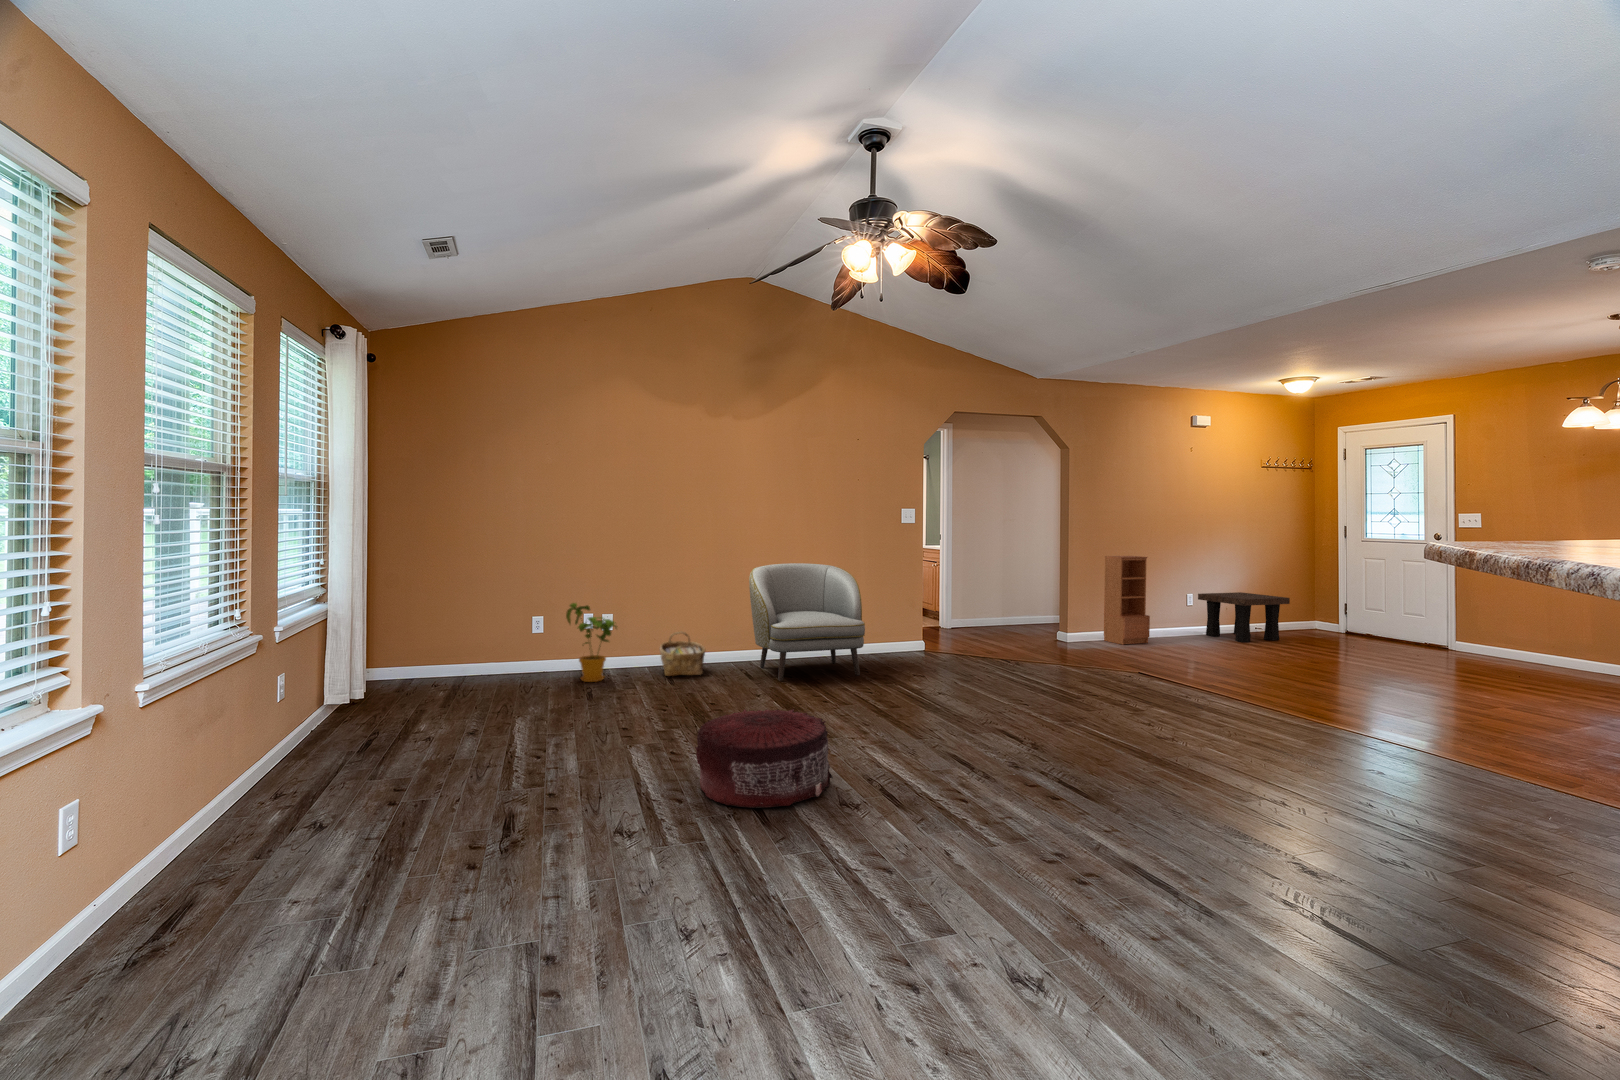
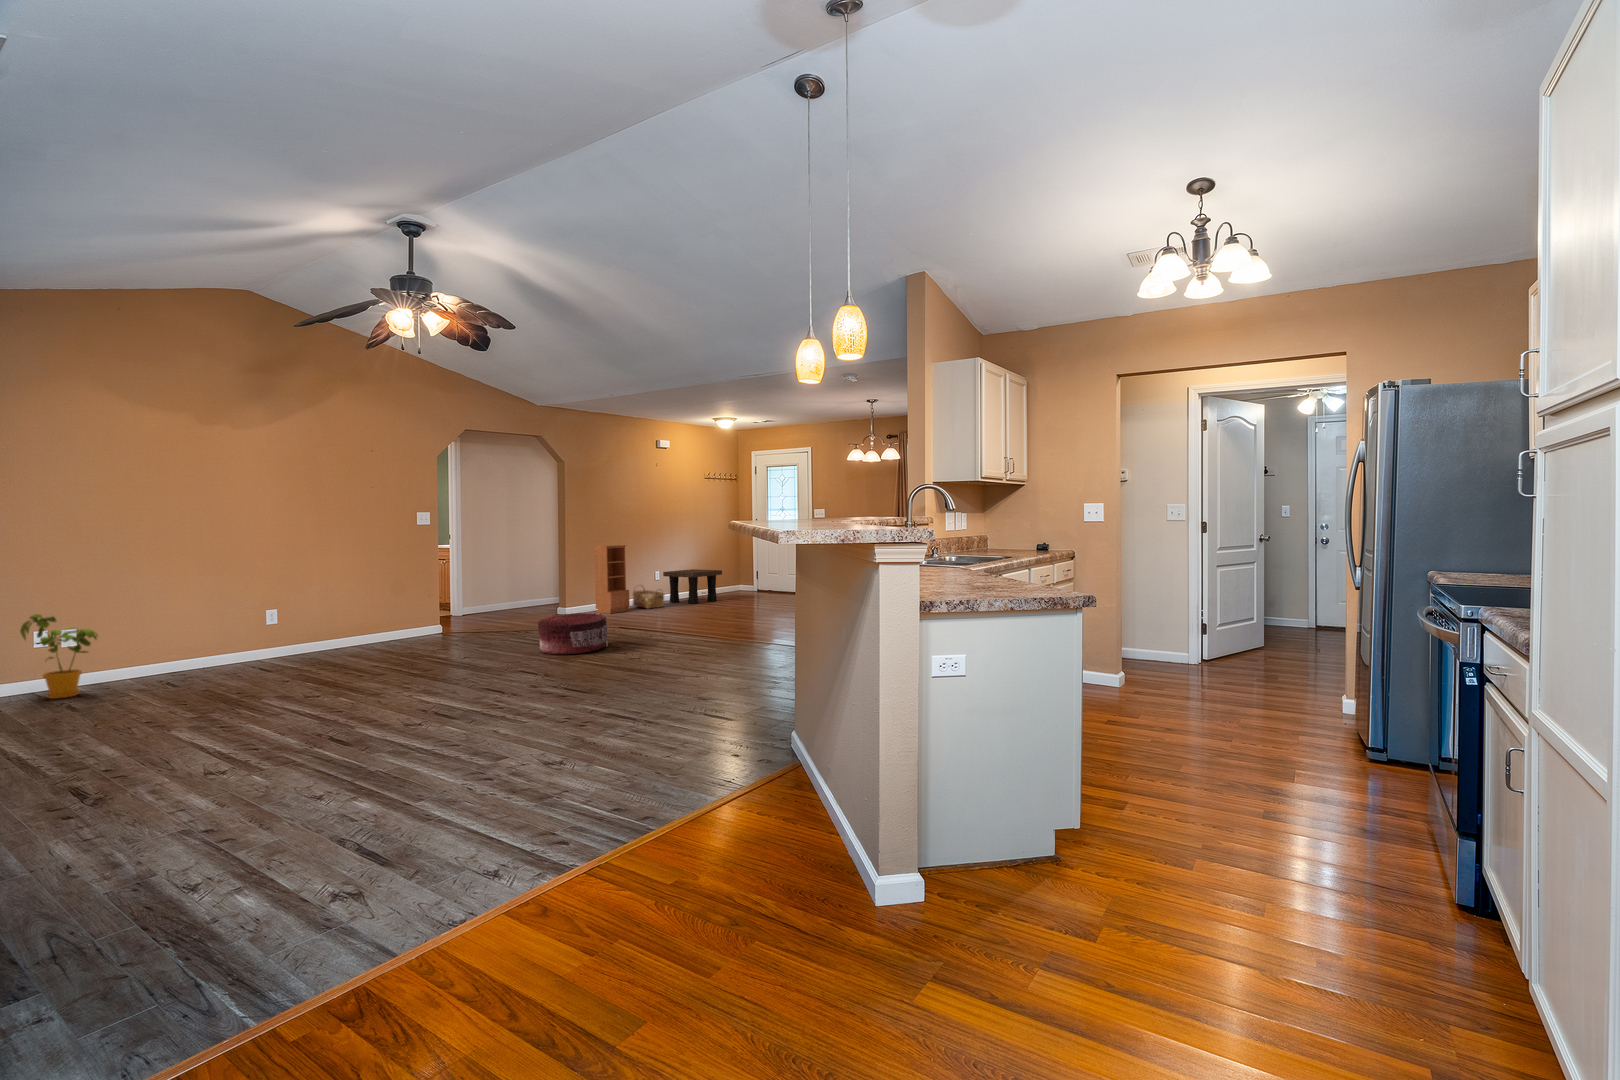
armchair: present [749,563,865,681] -> none [261,562,391,669]
woven basket: present [660,632,705,676] -> present [632,588,664,609]
pouf: present [695,709,833,808] -> present [538,613,608,655]

